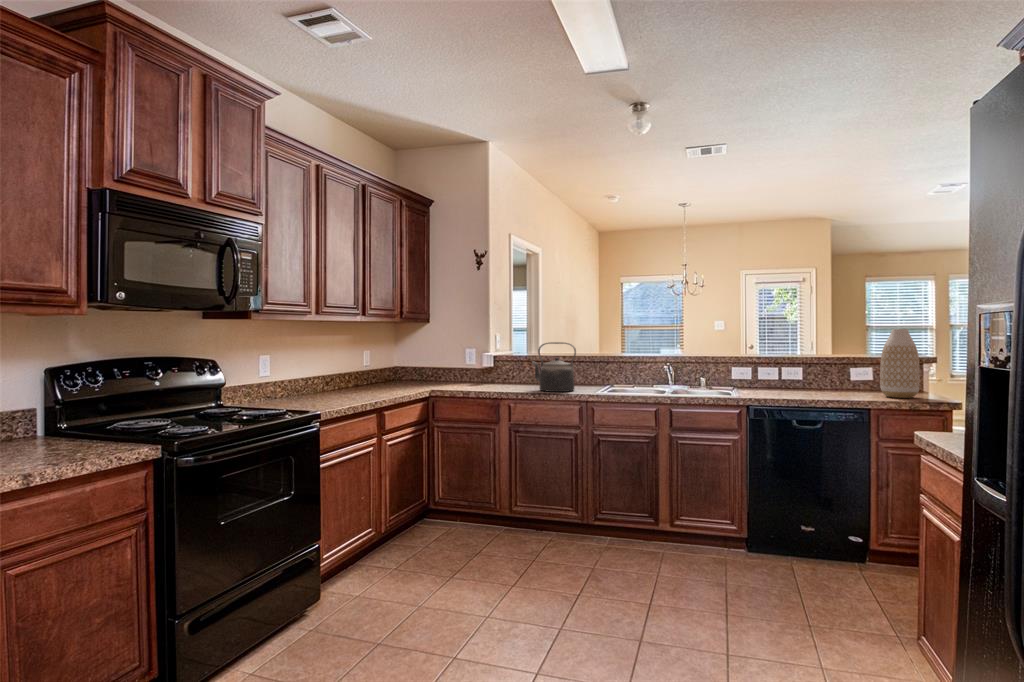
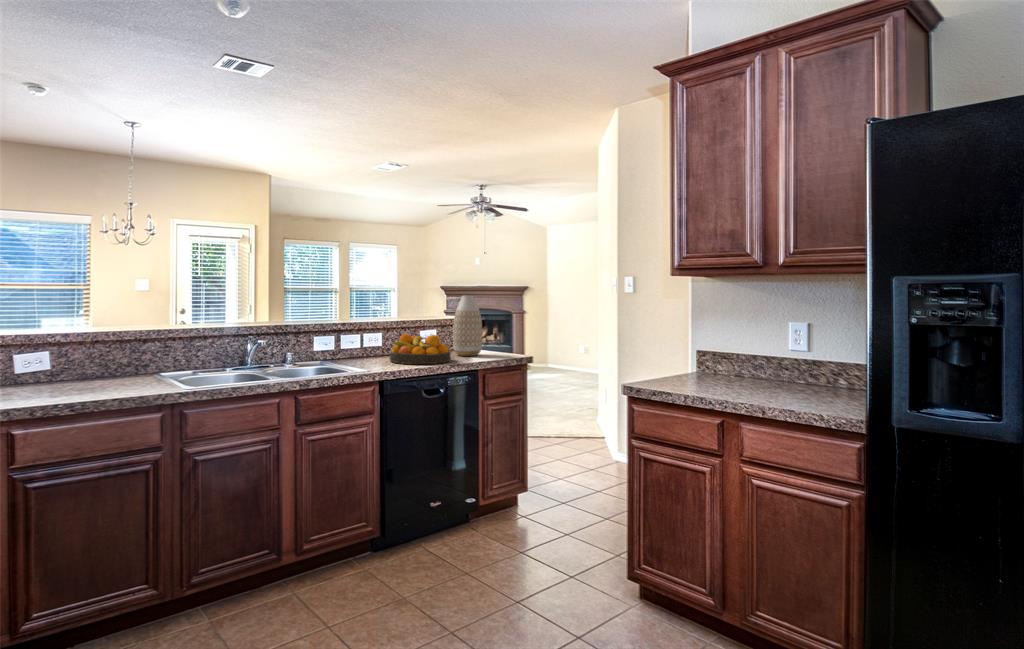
kettle: present [532,342,576,392] -> none [41,313,140,400]
fruit bowl: none [785,368,856,399] -> present [390,334,451,364]

